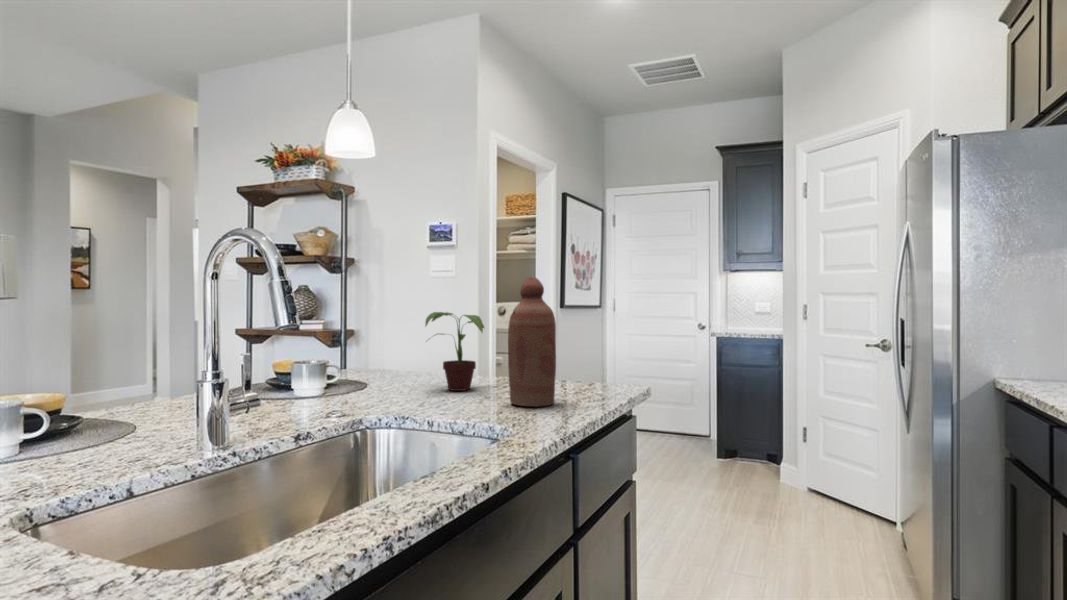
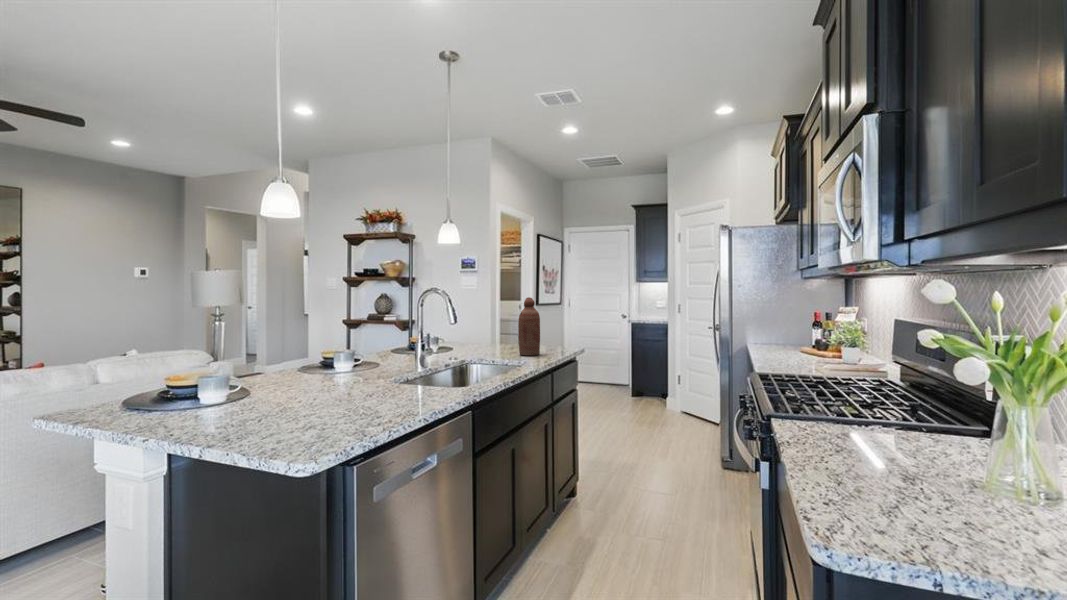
potted plant: present [425,312,484,391] -> none [476,313,505,350]

